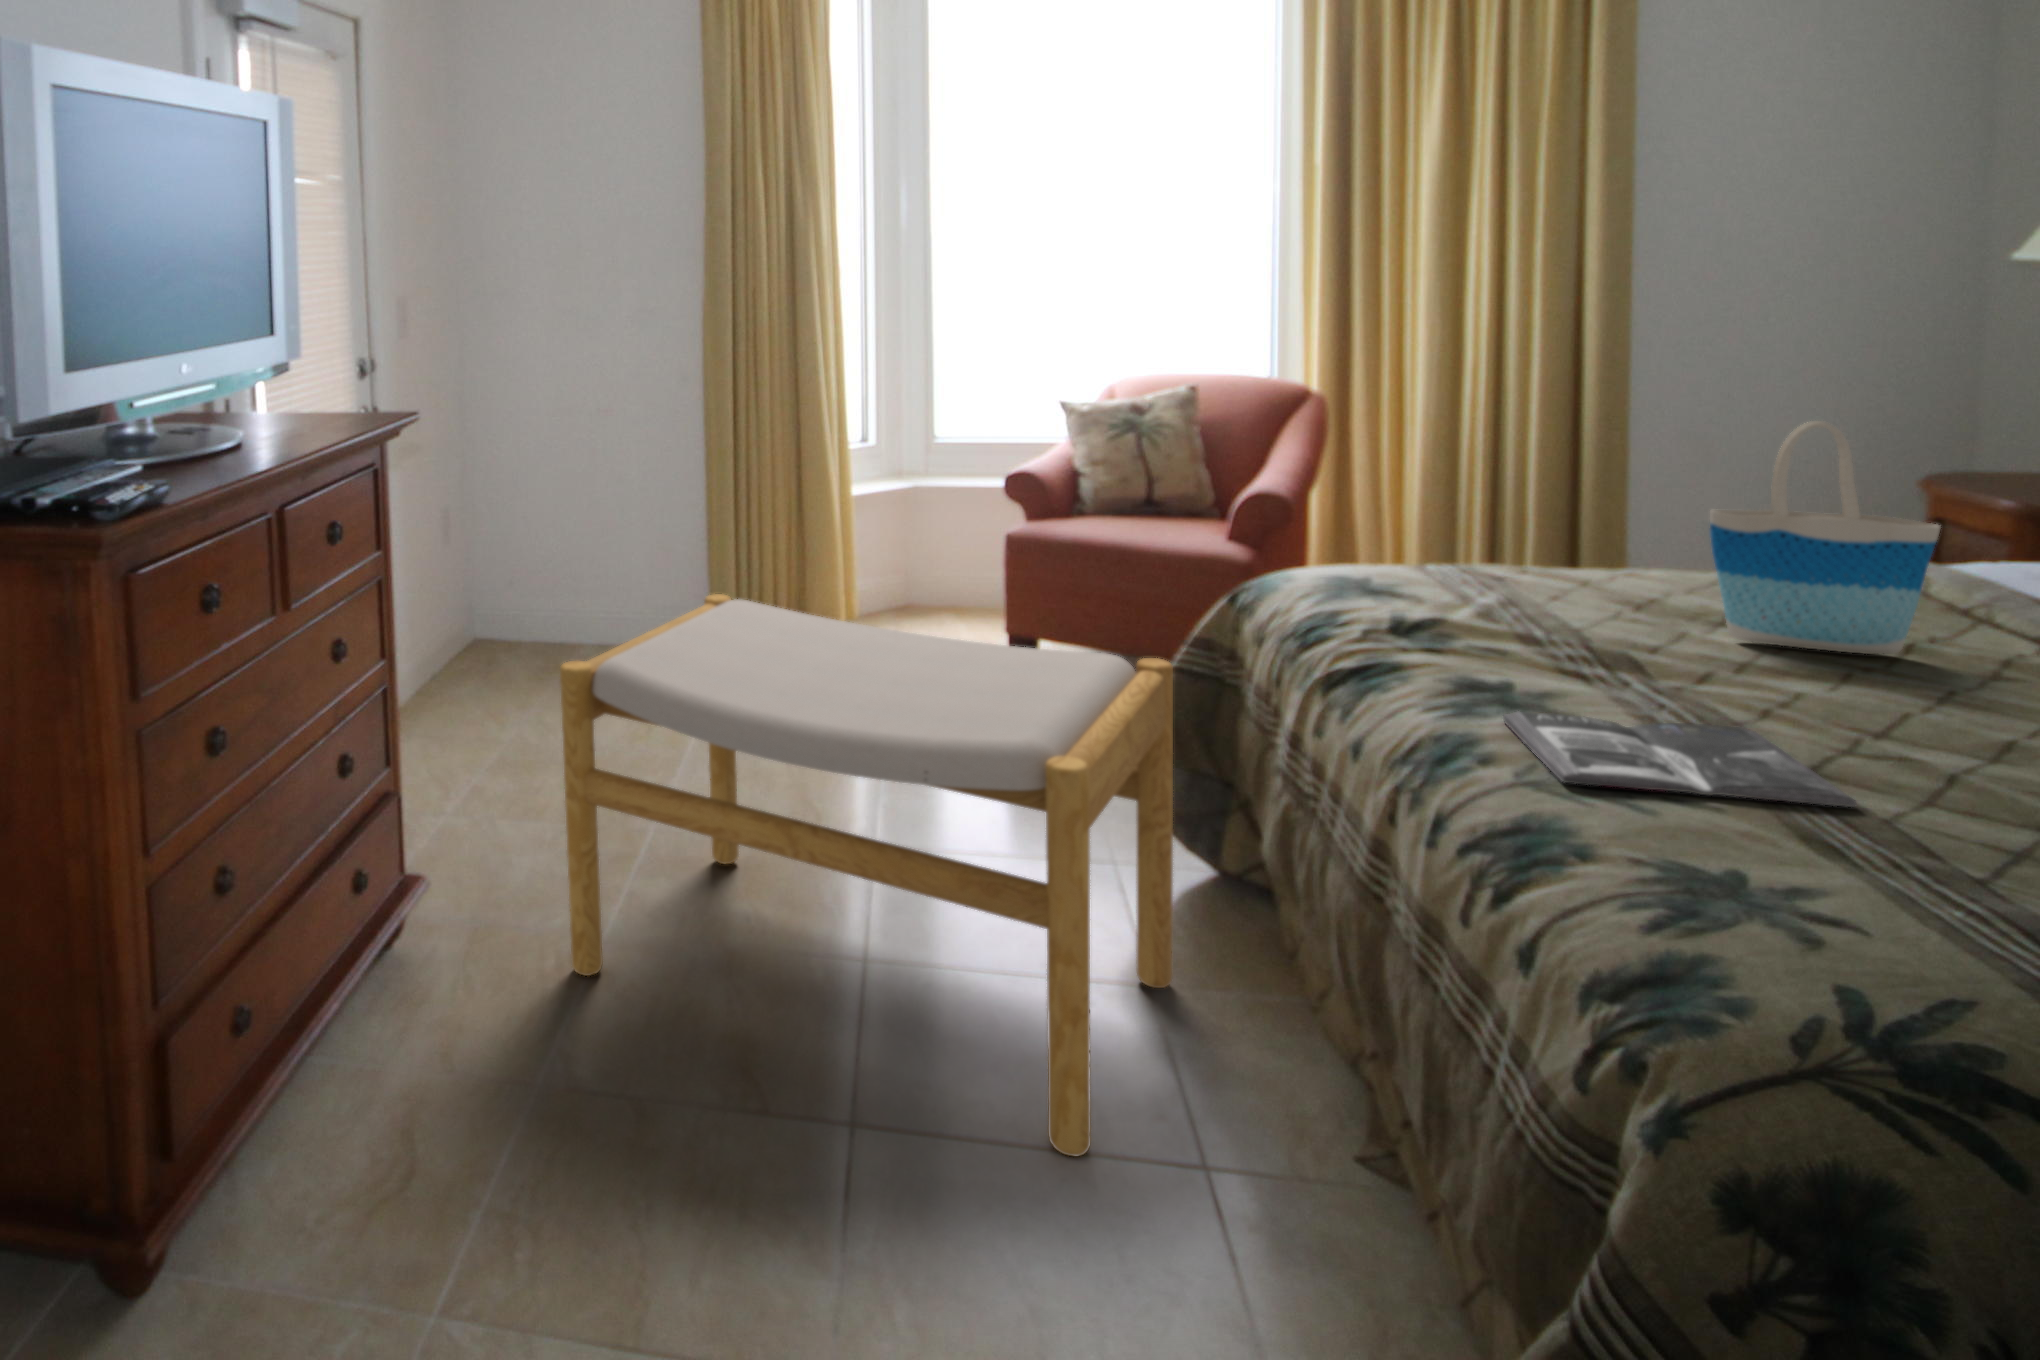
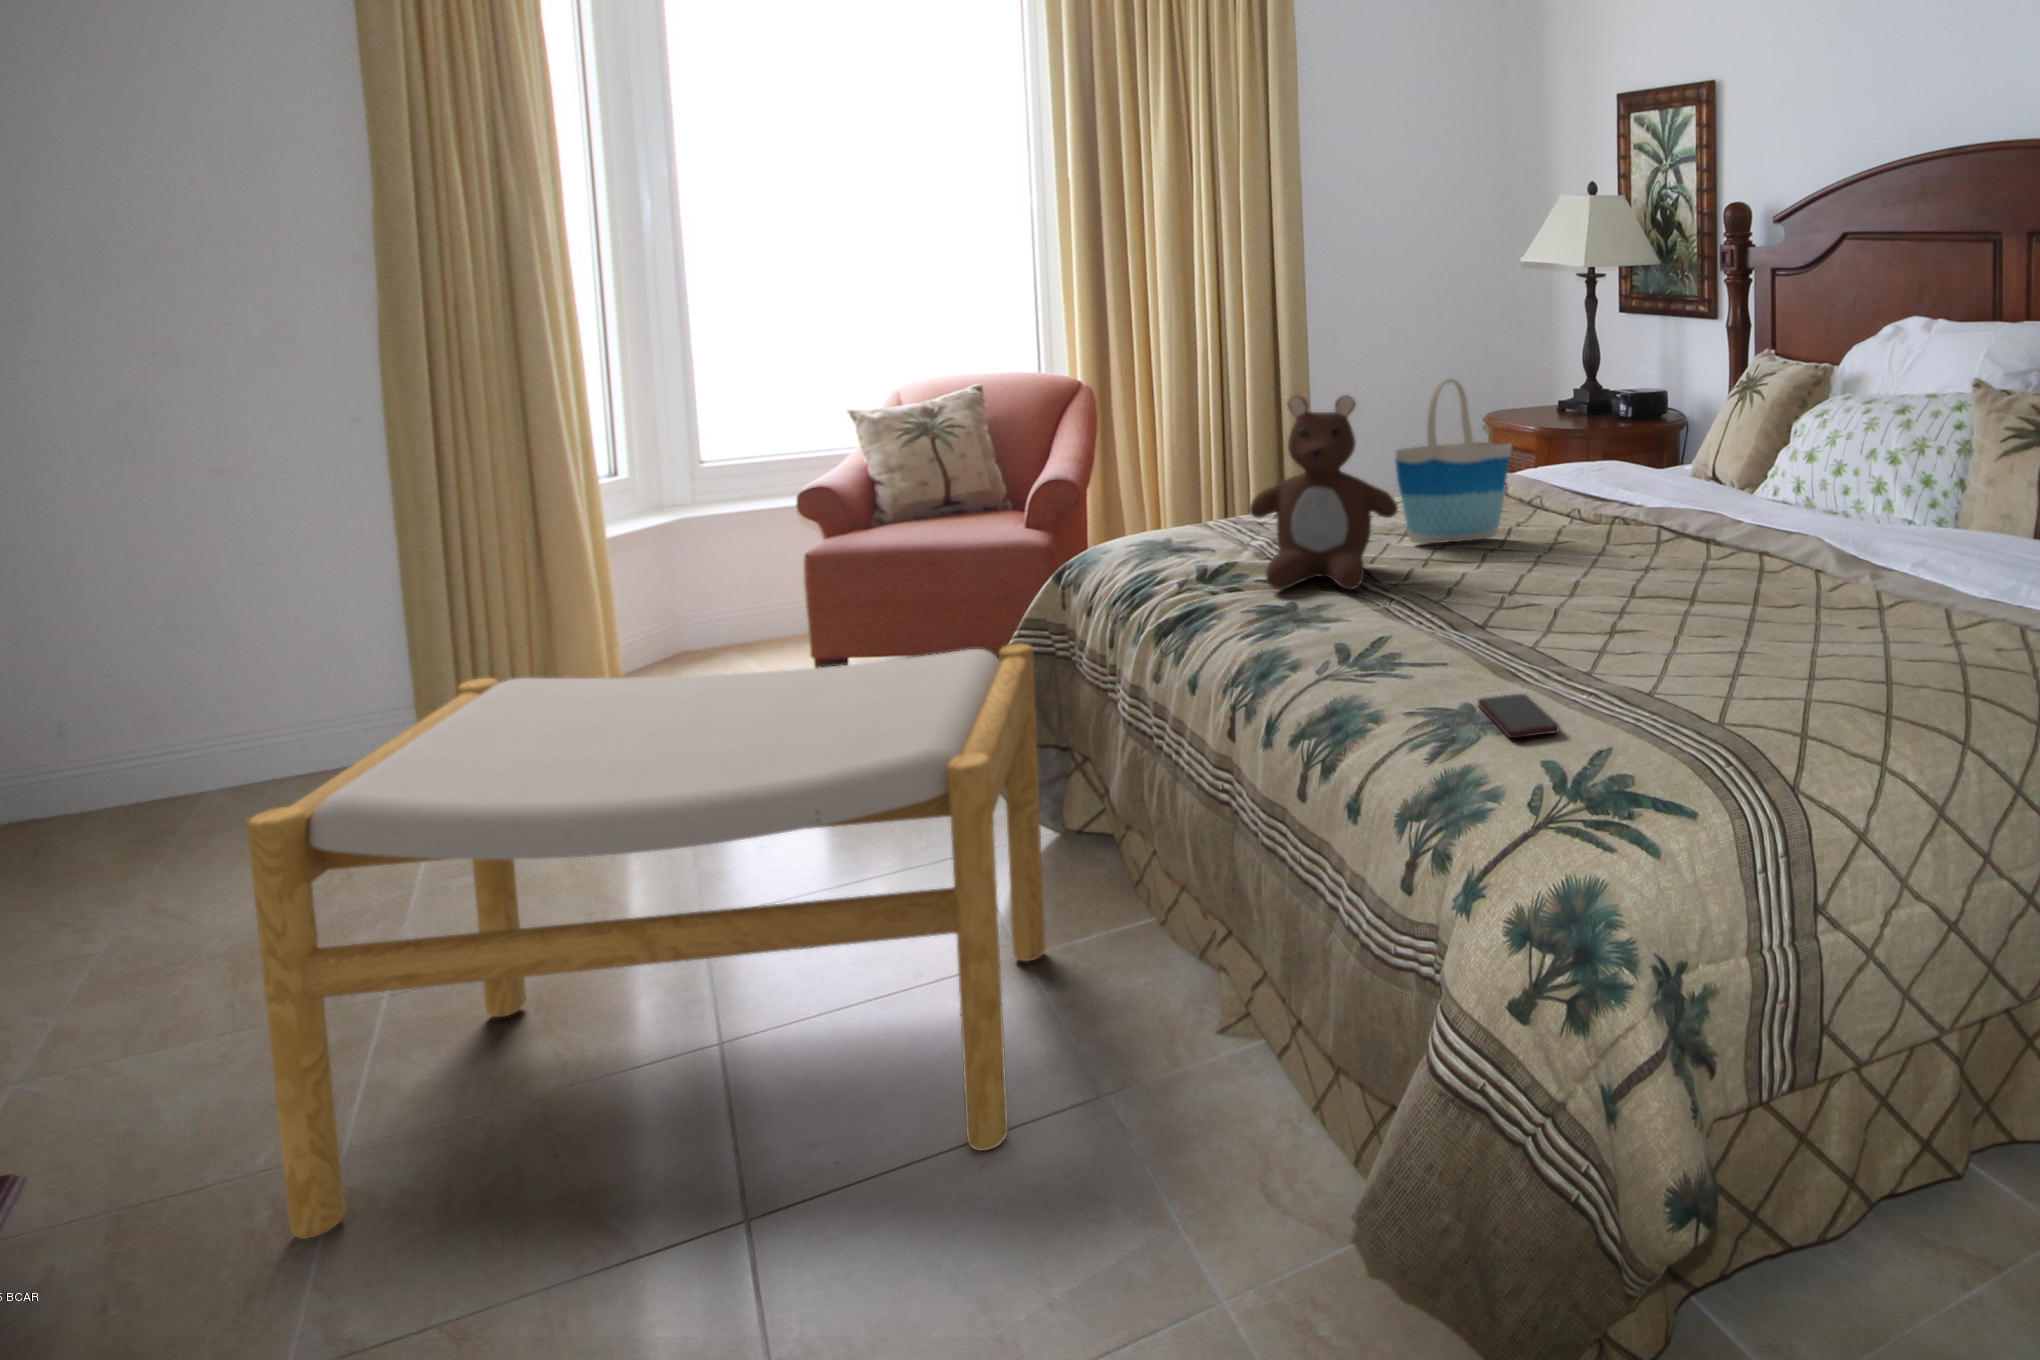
teddy bear: none [1464,427,1699,682] -> present [1250,395,1398,590]
magazine: present [1503,712,1856,807] -> none [1298,603,1507,669]
smartphone: none [1764,873,1911,962] -> present [1478,694,1559,738]

